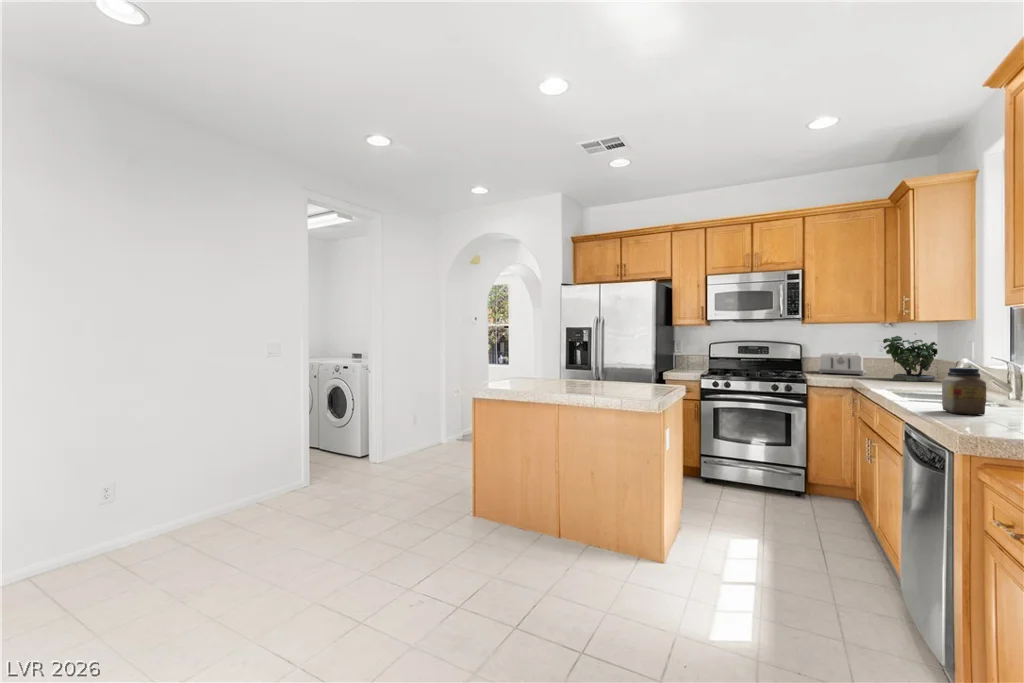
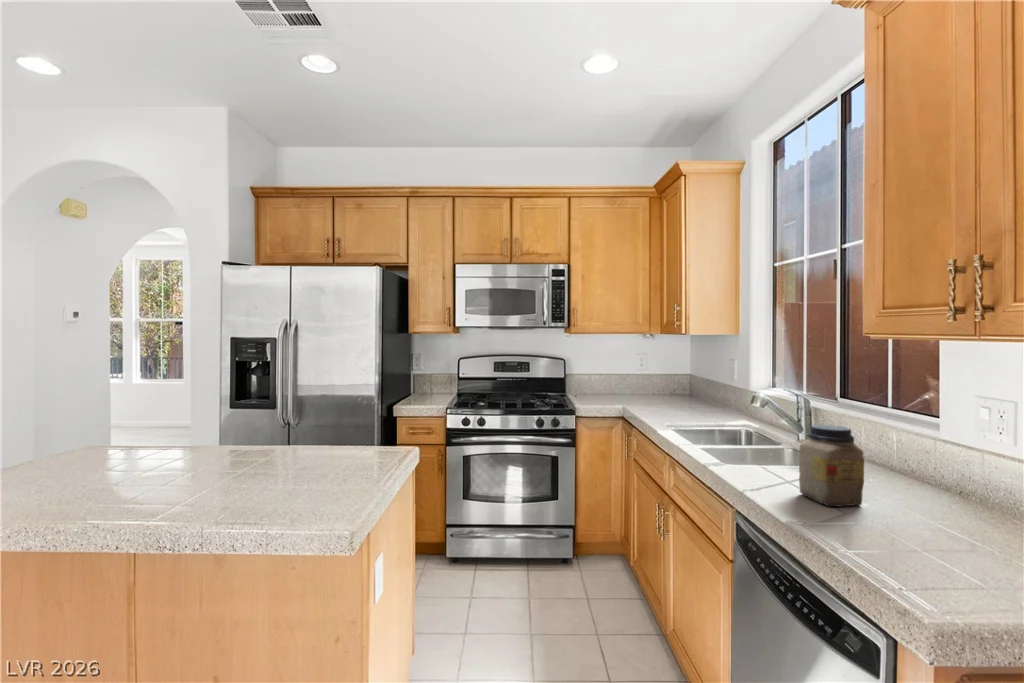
potted plant: present [883,333,941,382] -> none [649,348,707,406]
toaster: present [819,352,866,375] -> none [583,367,627,397]

